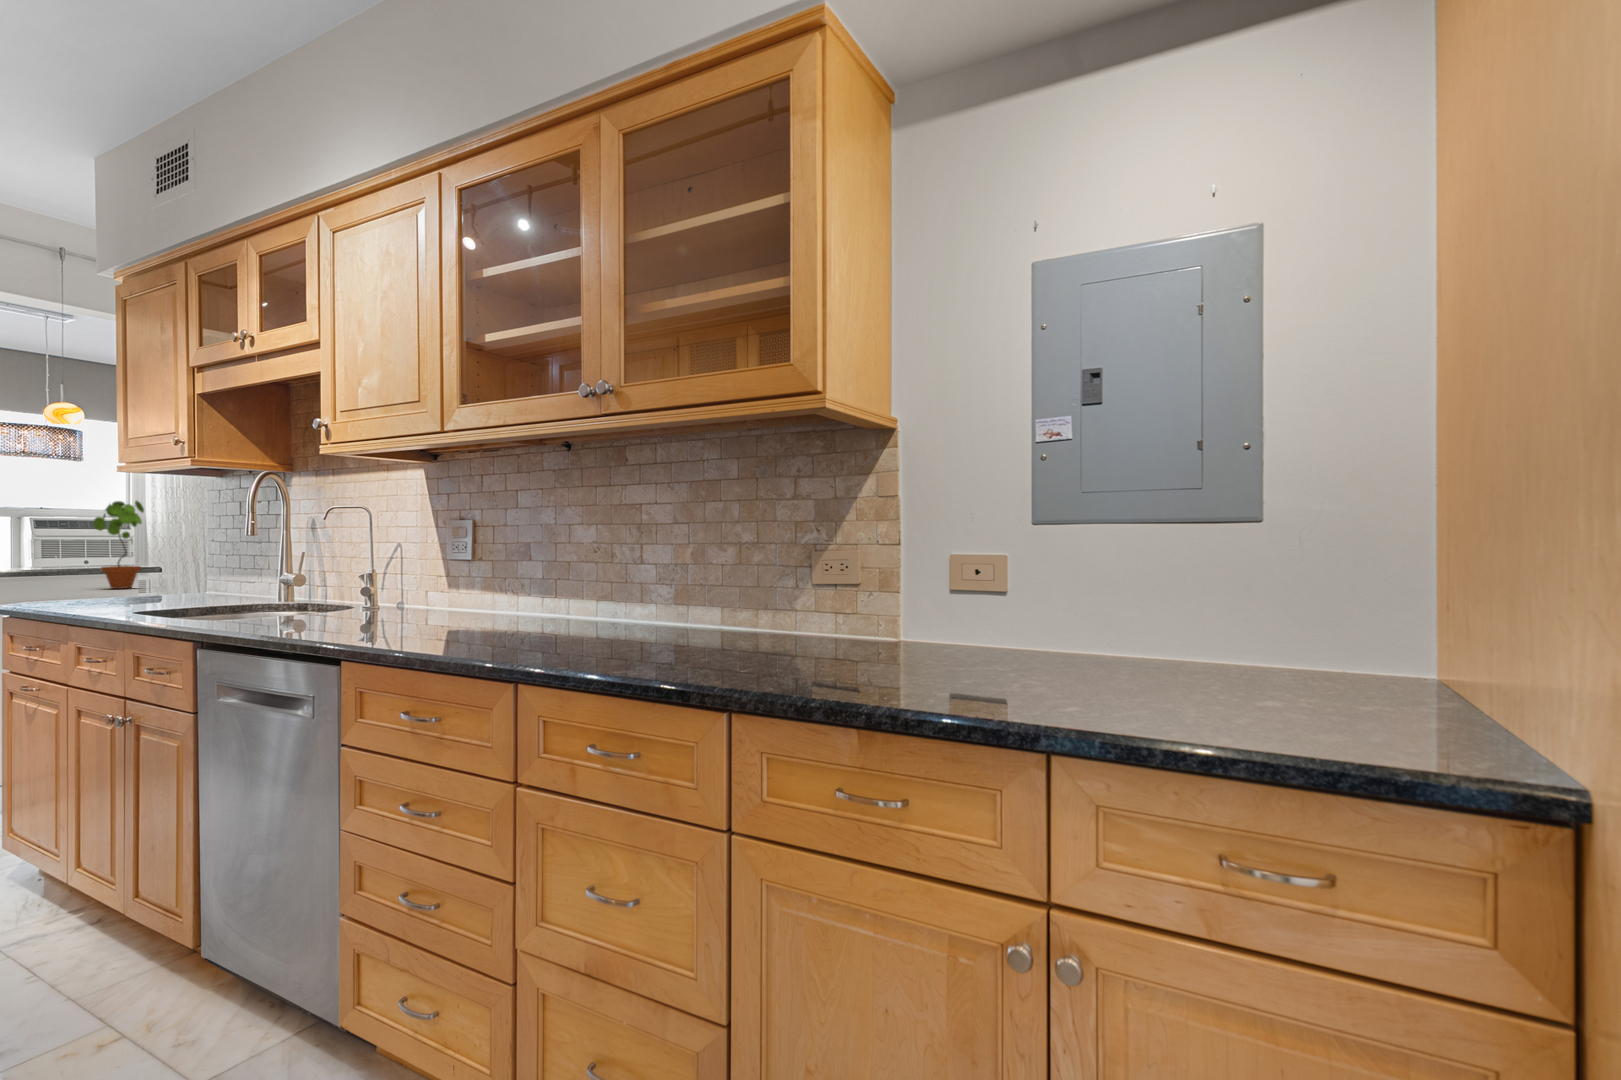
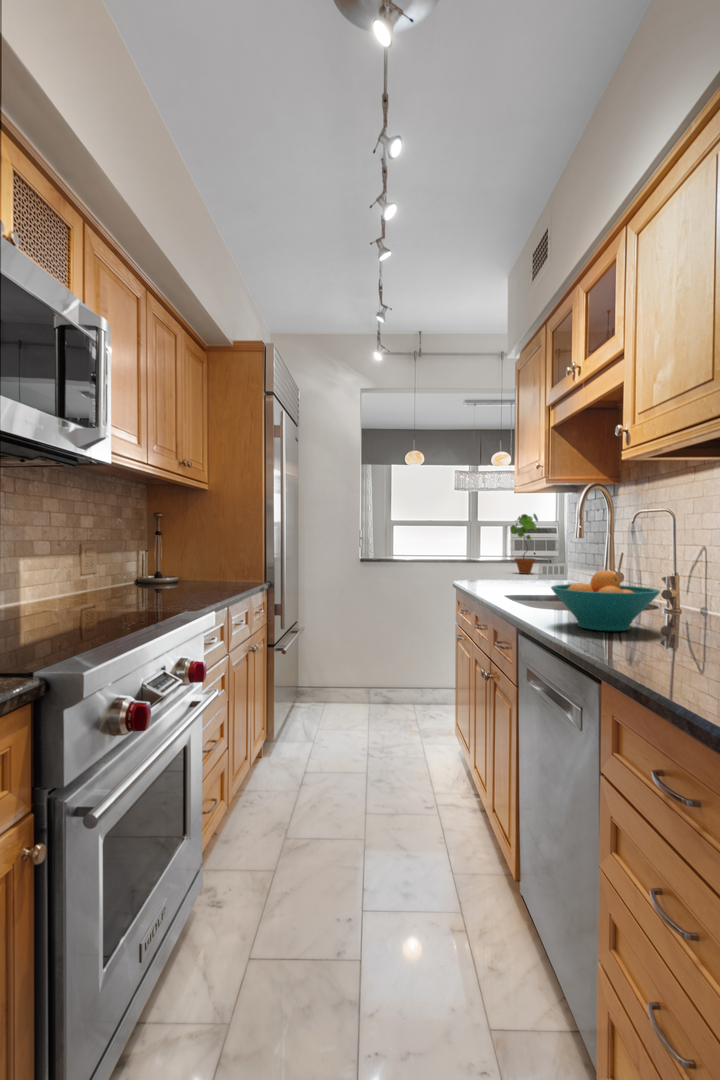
fruit bowl: none [252,569,373,630] -> present [551,570,660,631]

